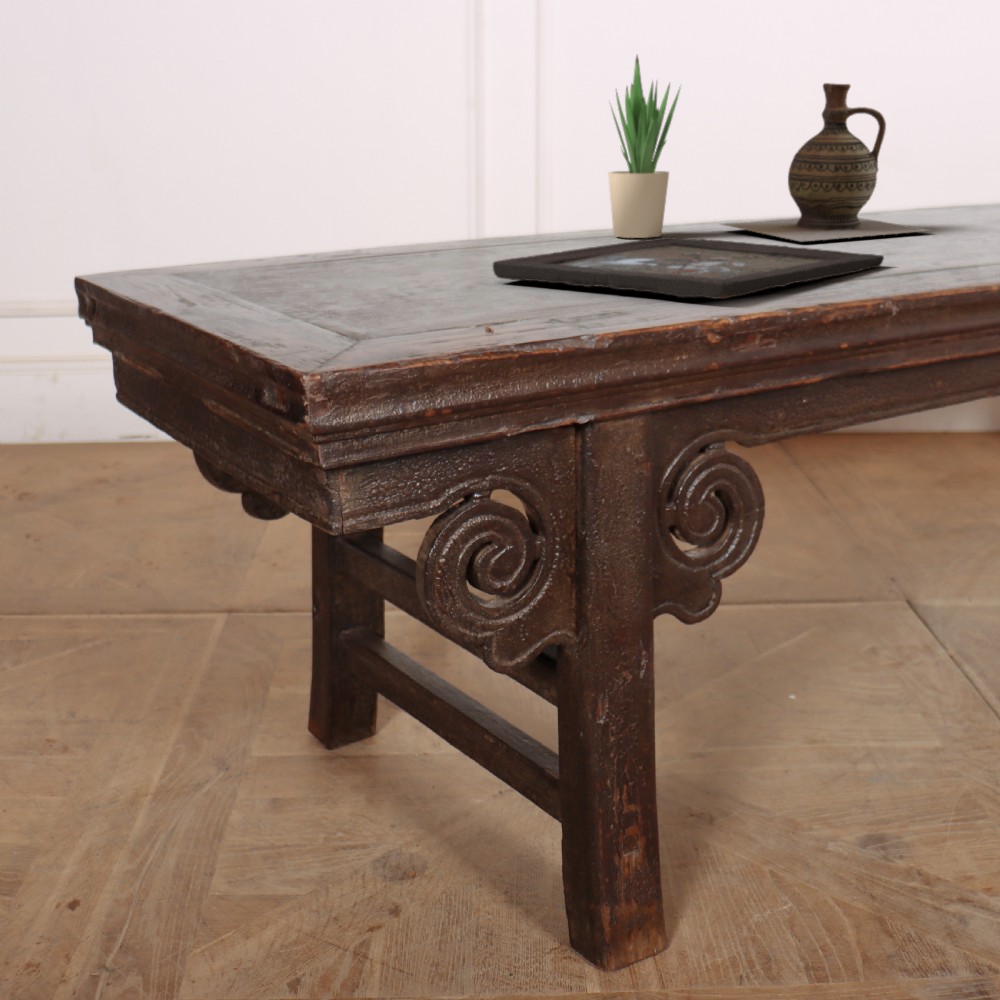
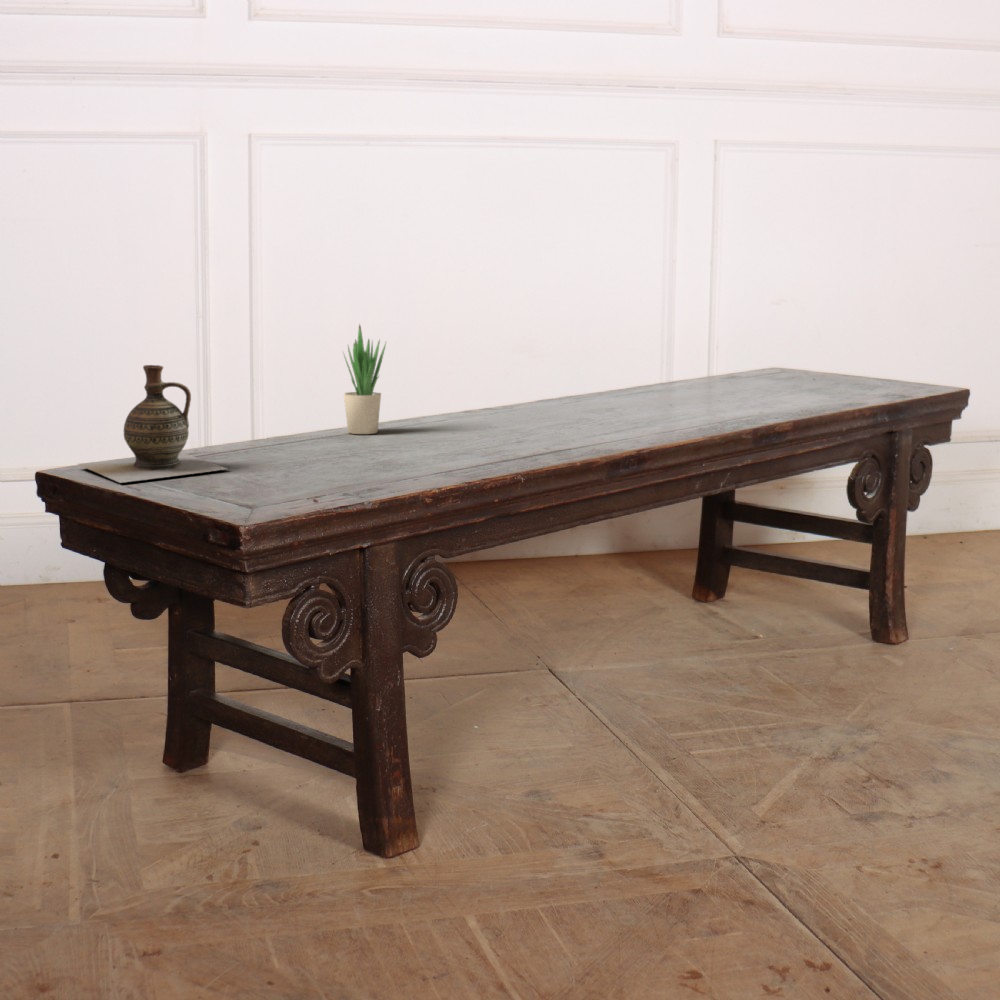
ceramic jug: present [722,83,928,242] -> present [78,365,227,483]
tray: present [493,237,884,299] -> none [296,436,512,478]

